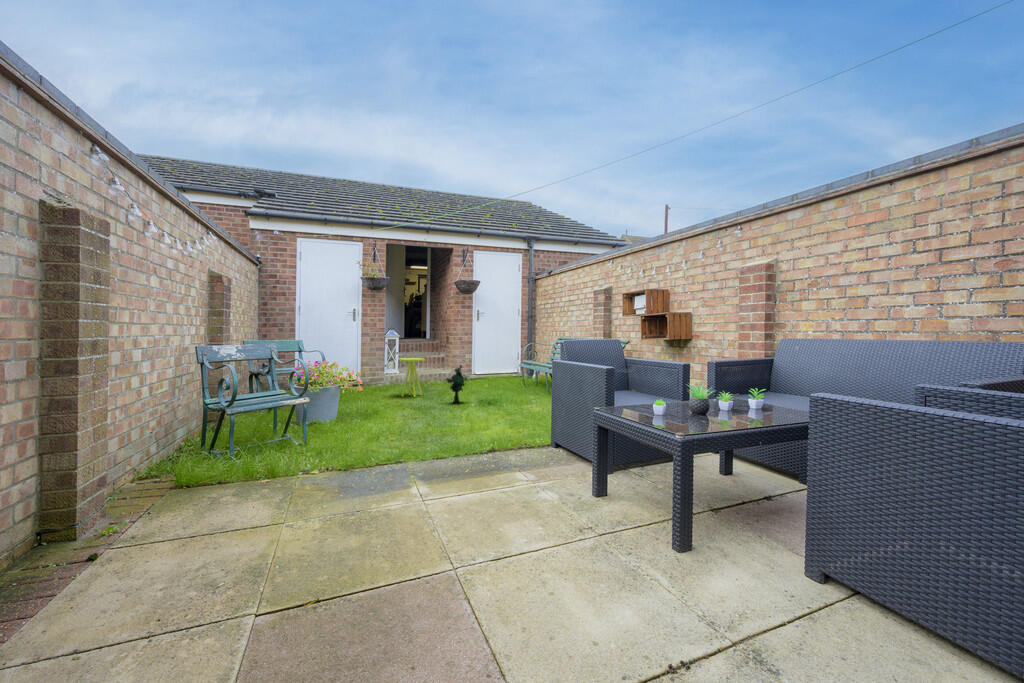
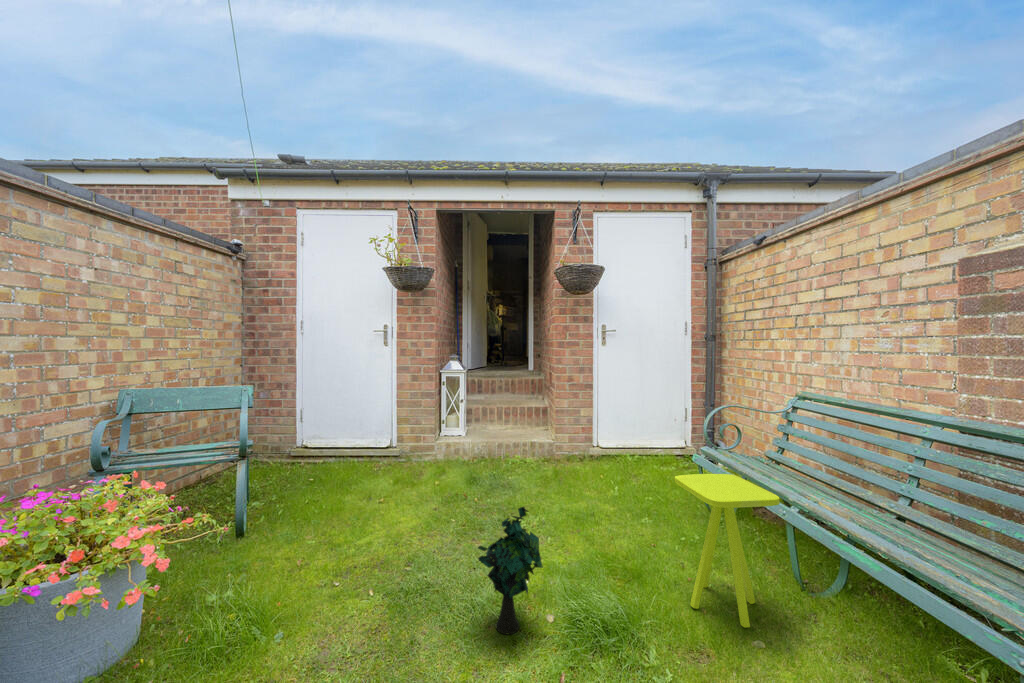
side table: present [399,358,425,397] -> present [675,474,780,627]

